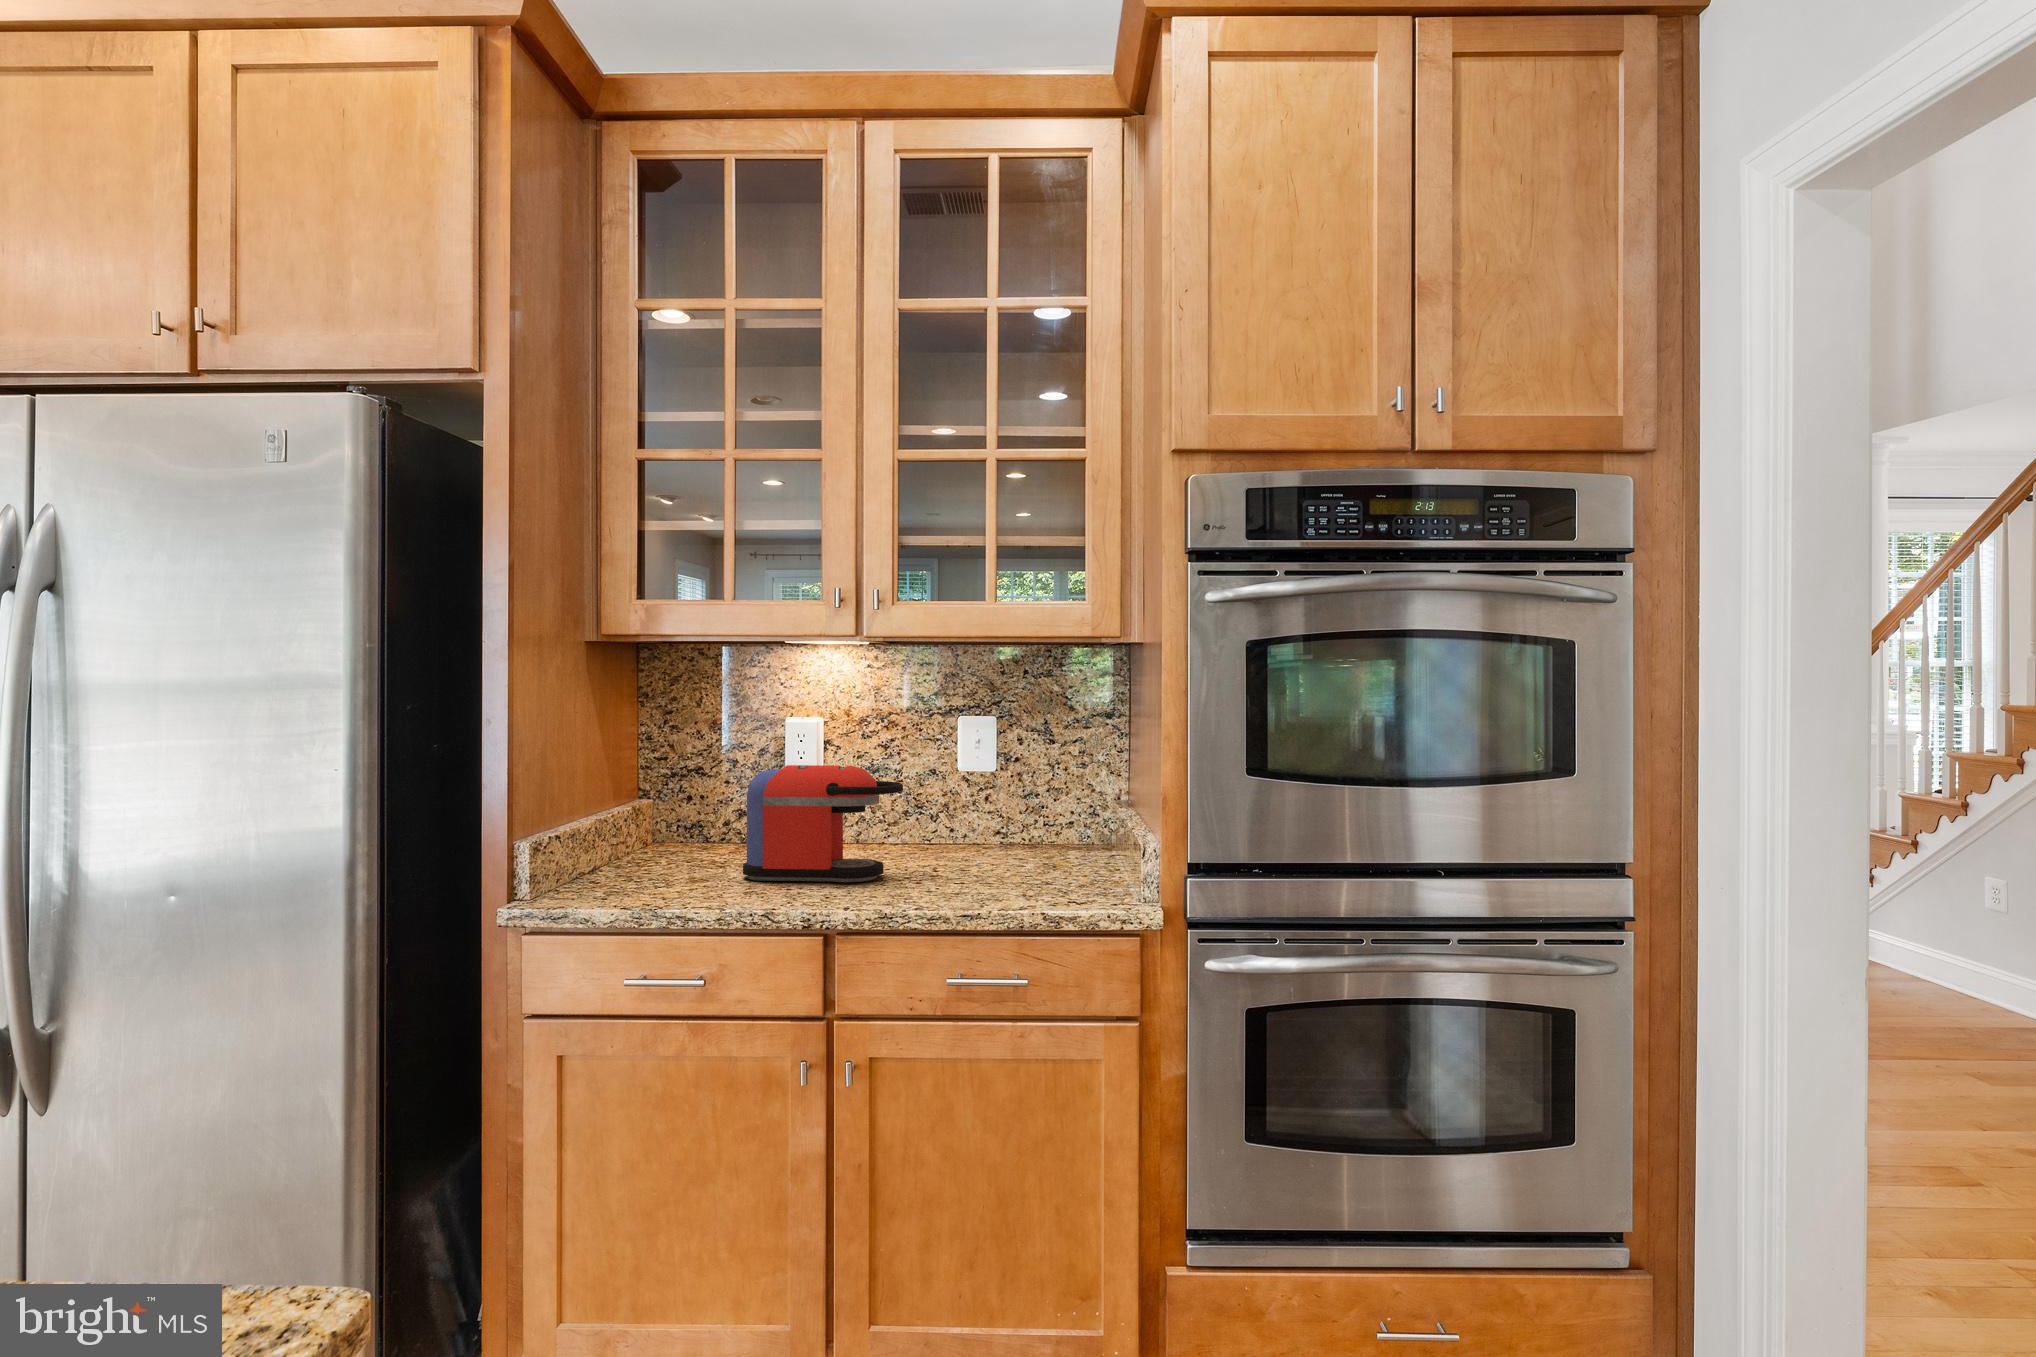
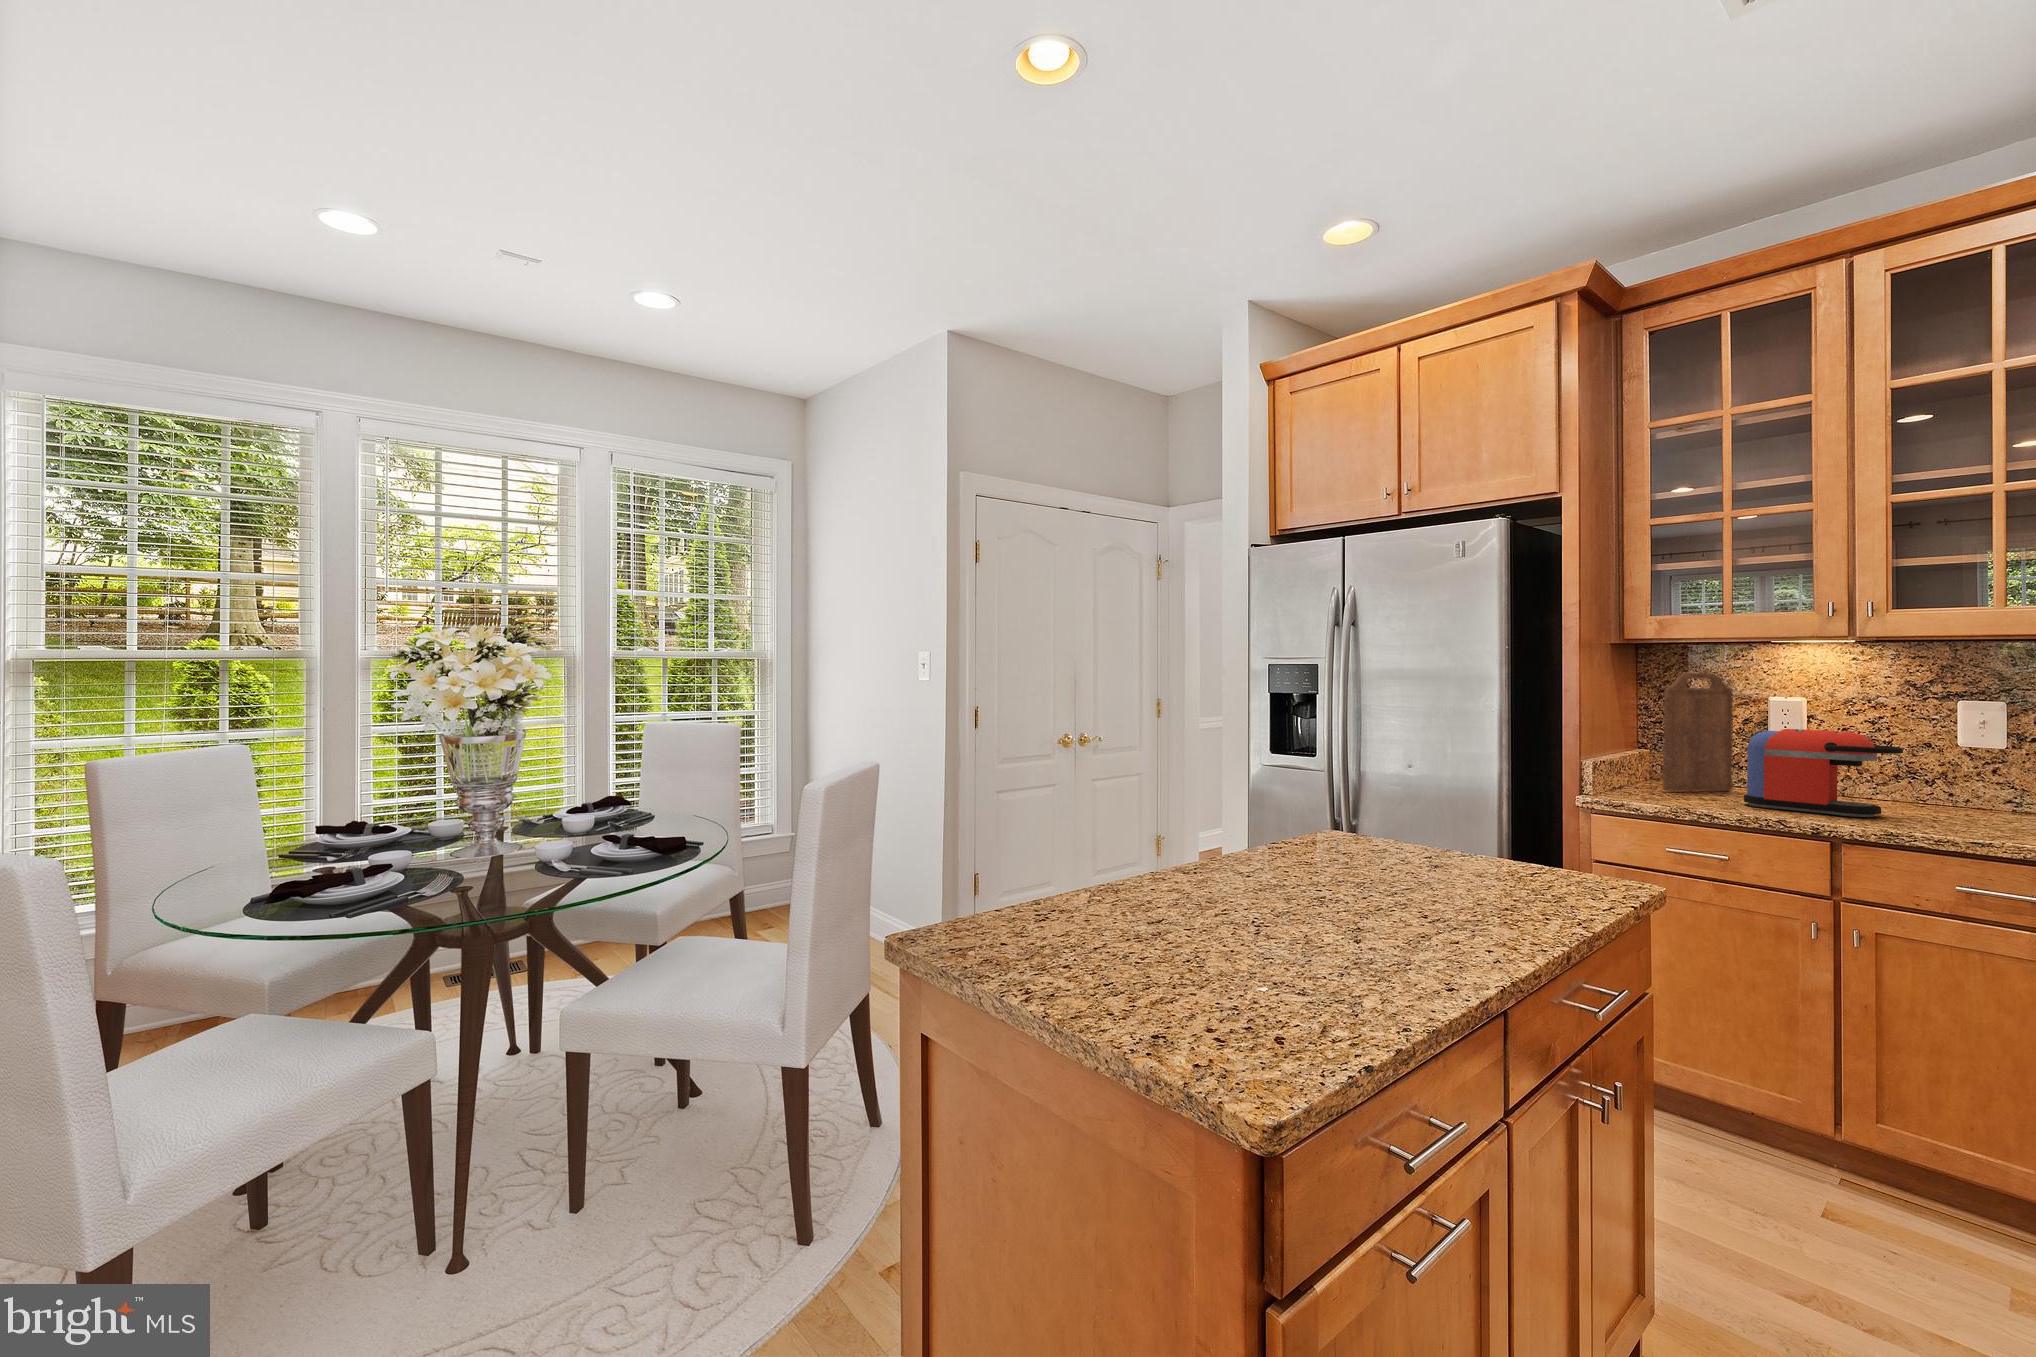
cutting board: none [656,685,743,864] -> present [1663,673,1733,791]

